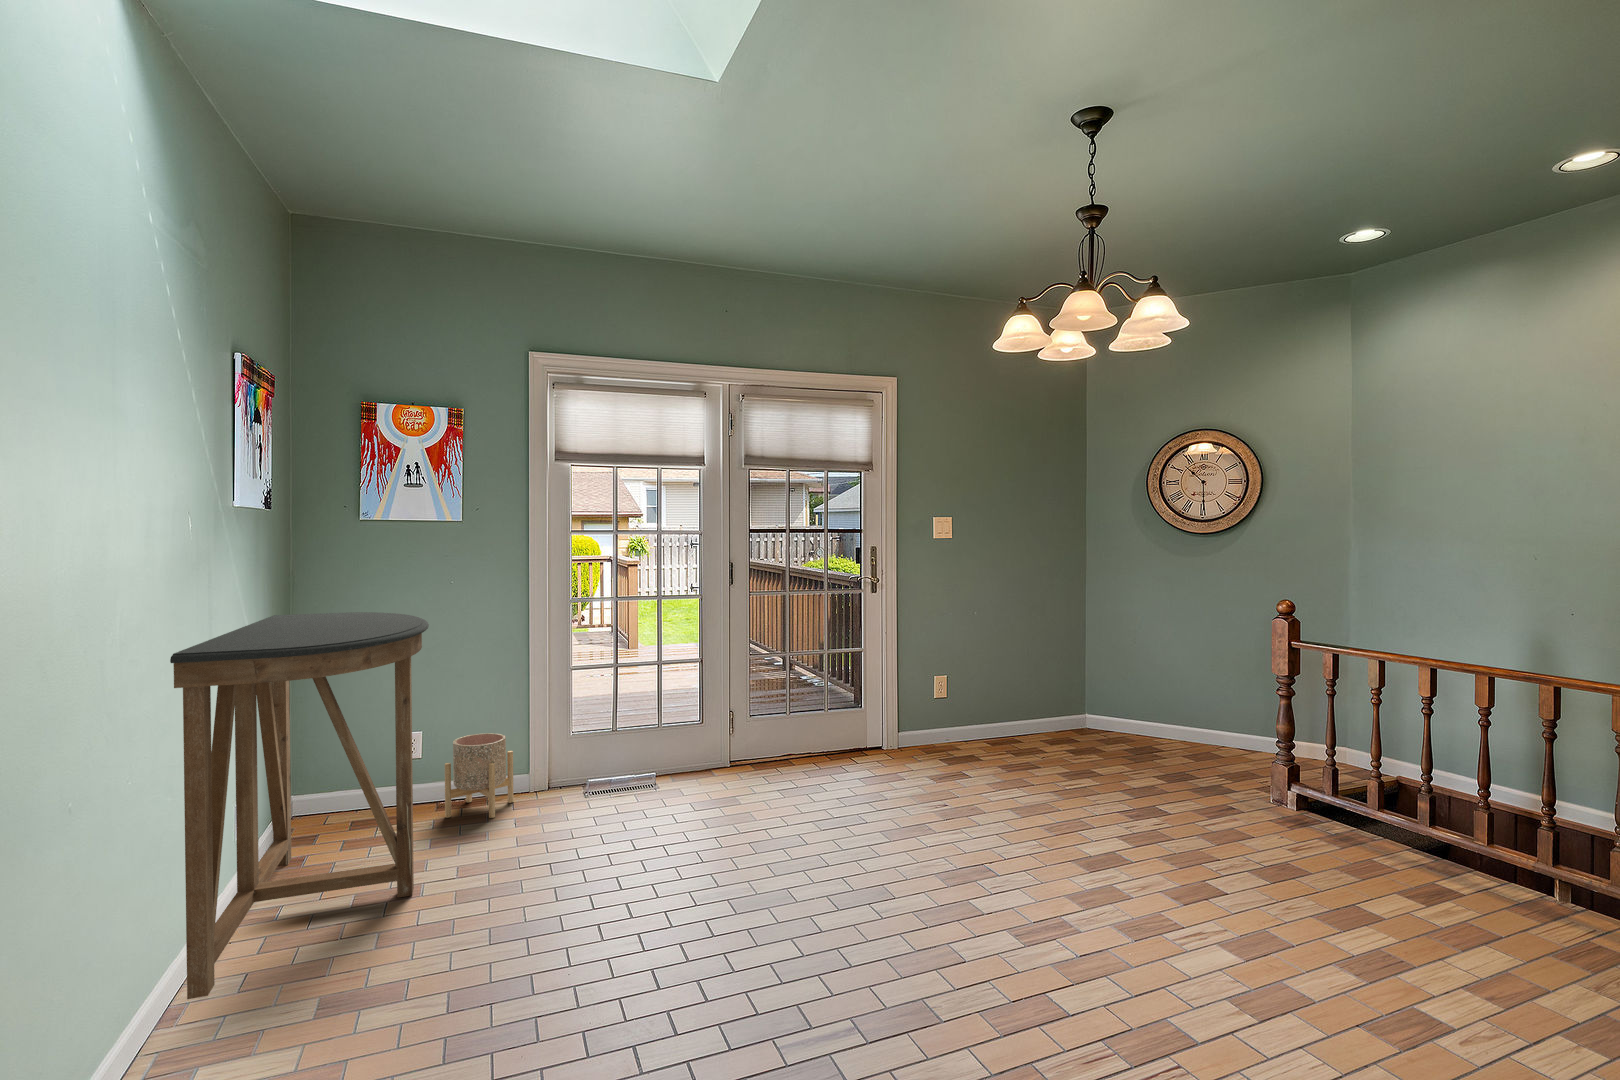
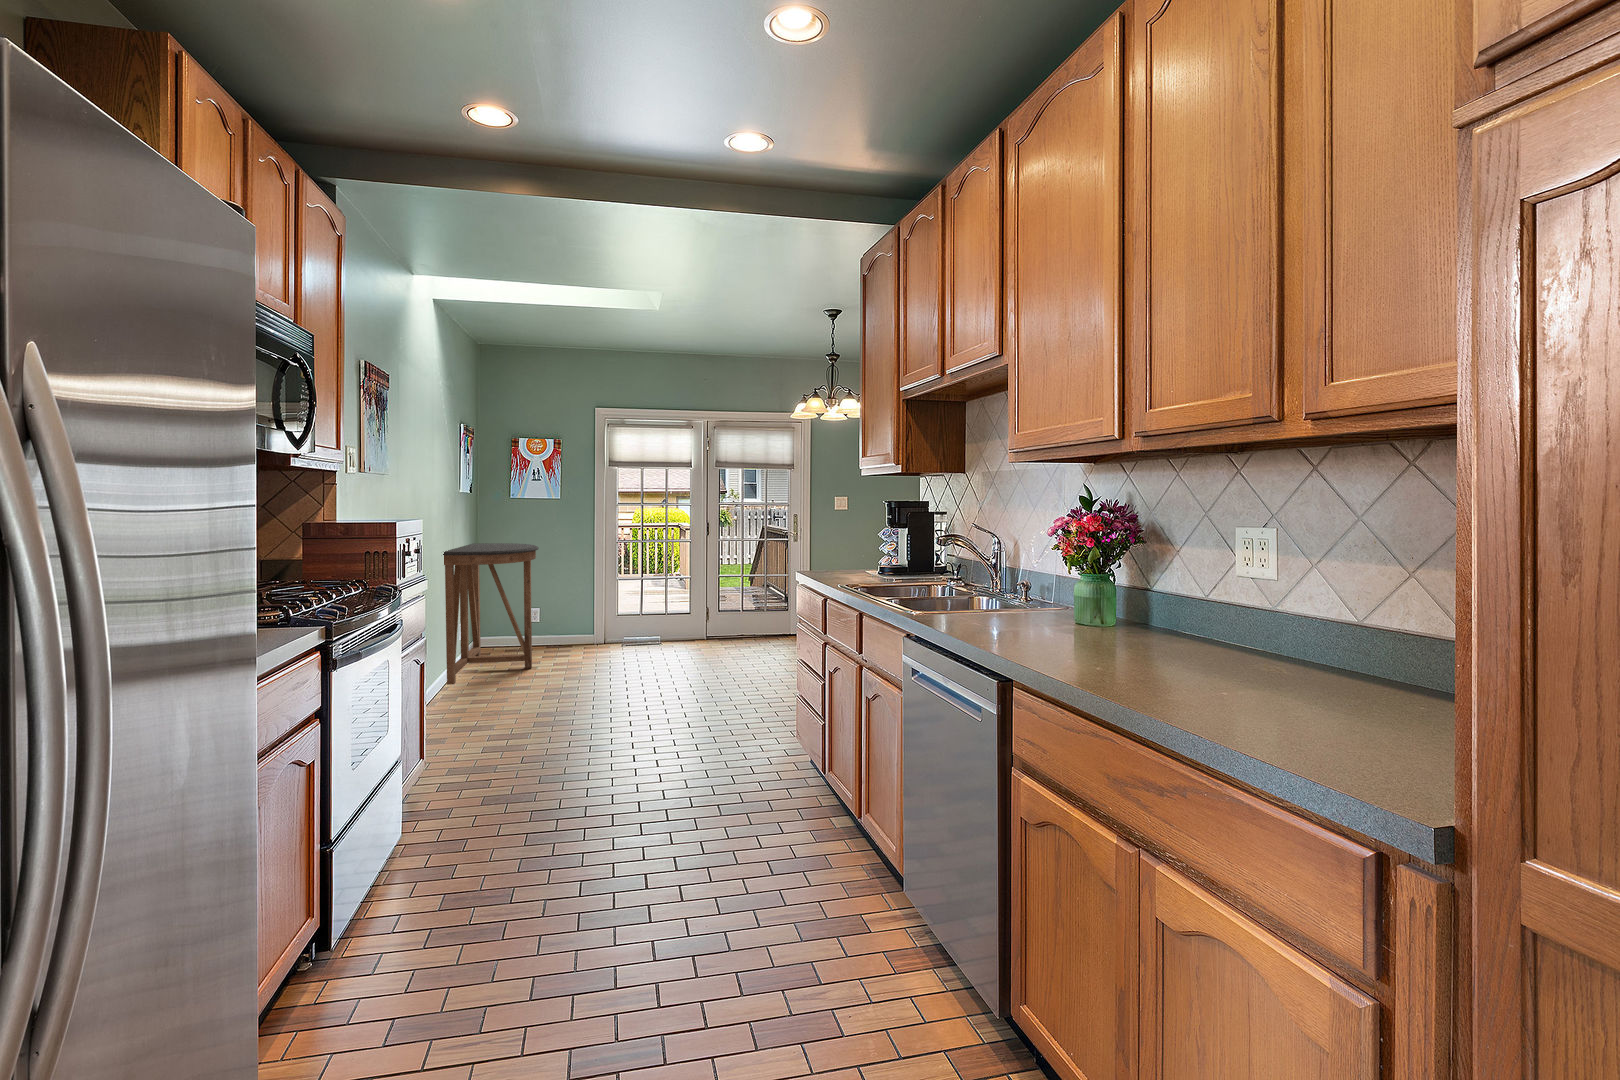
planter: present [445,733,513,818] -> none [550,610,585,650]

